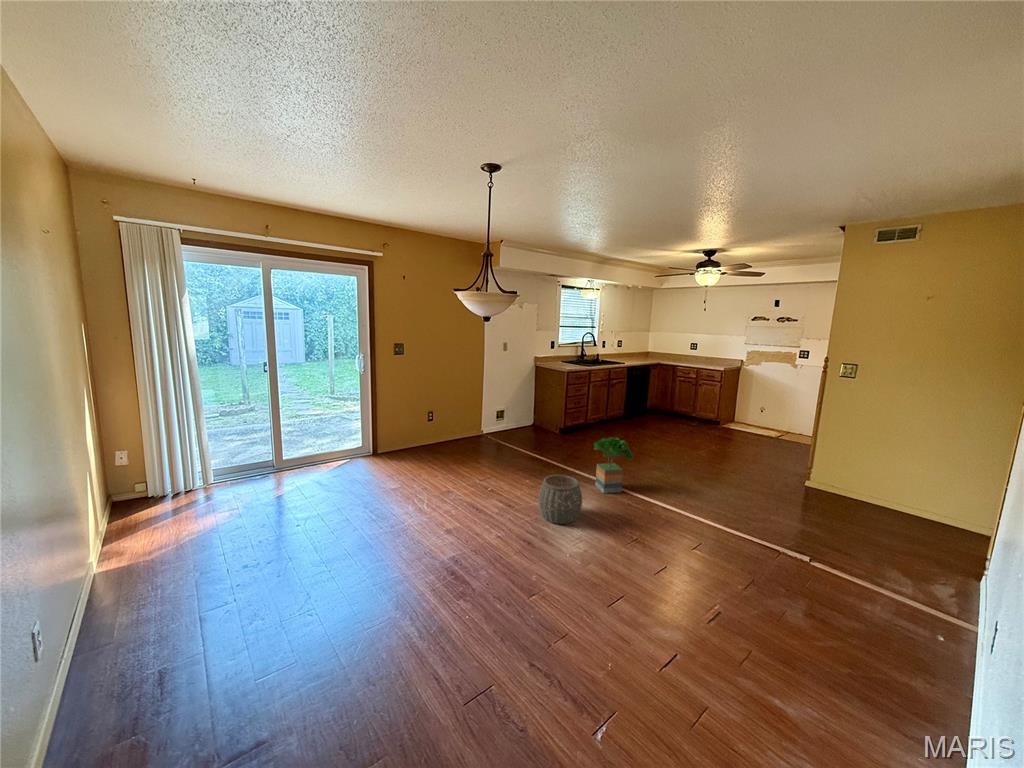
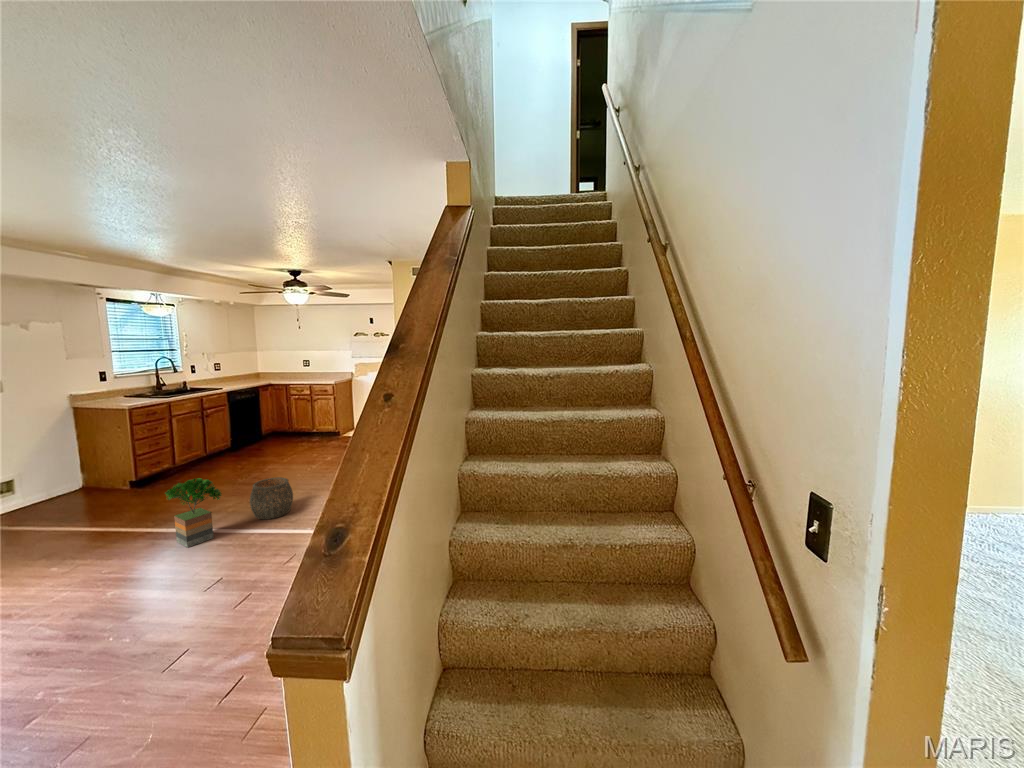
woven basket: present [539,475,582,524] -> present [250,477,293,519]

